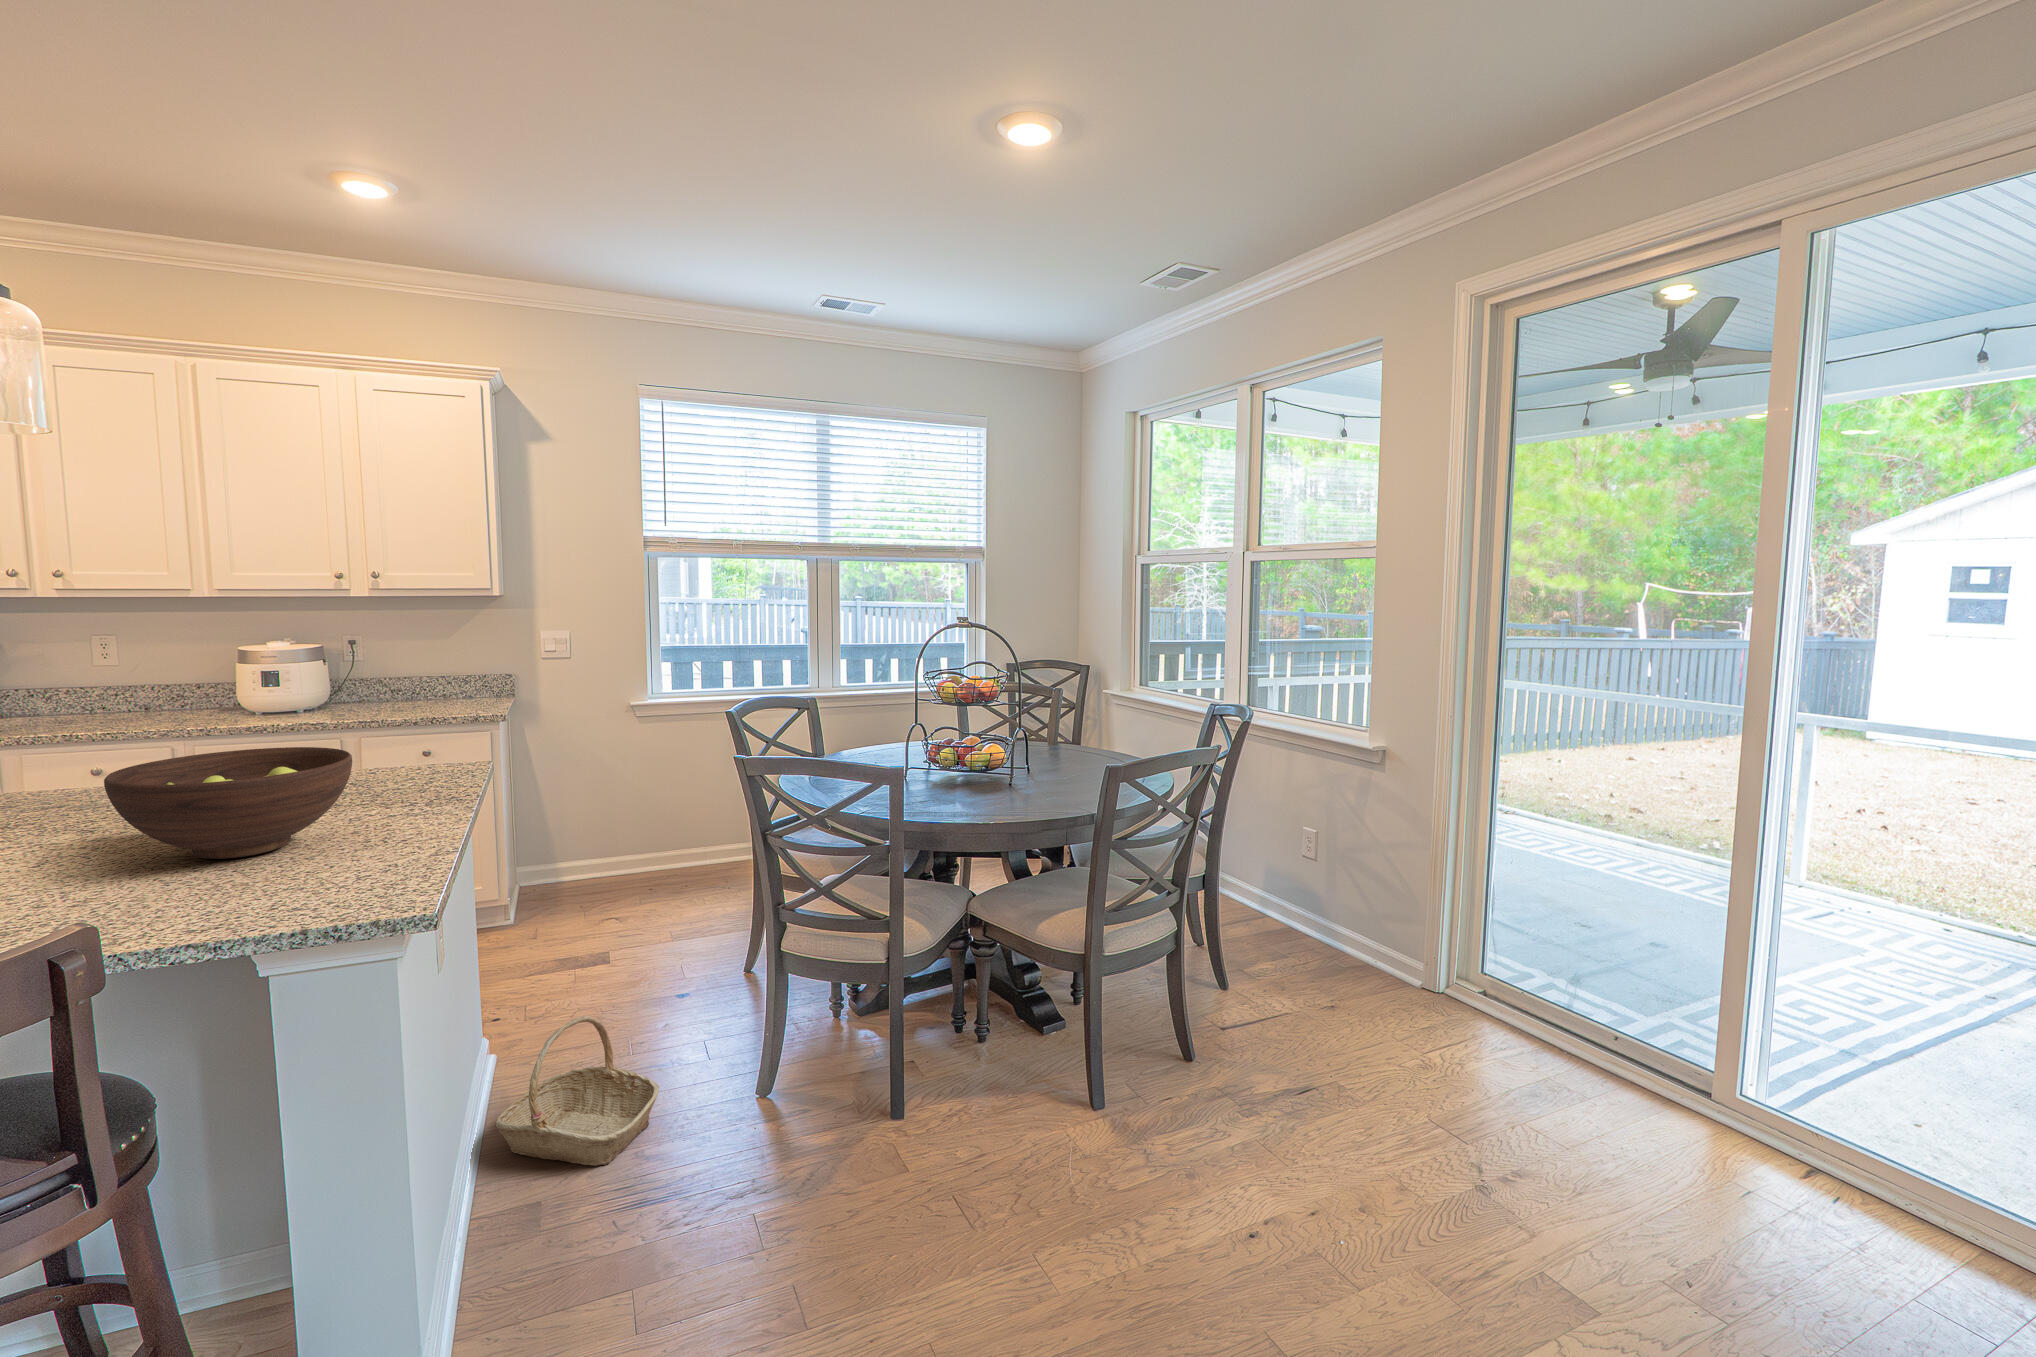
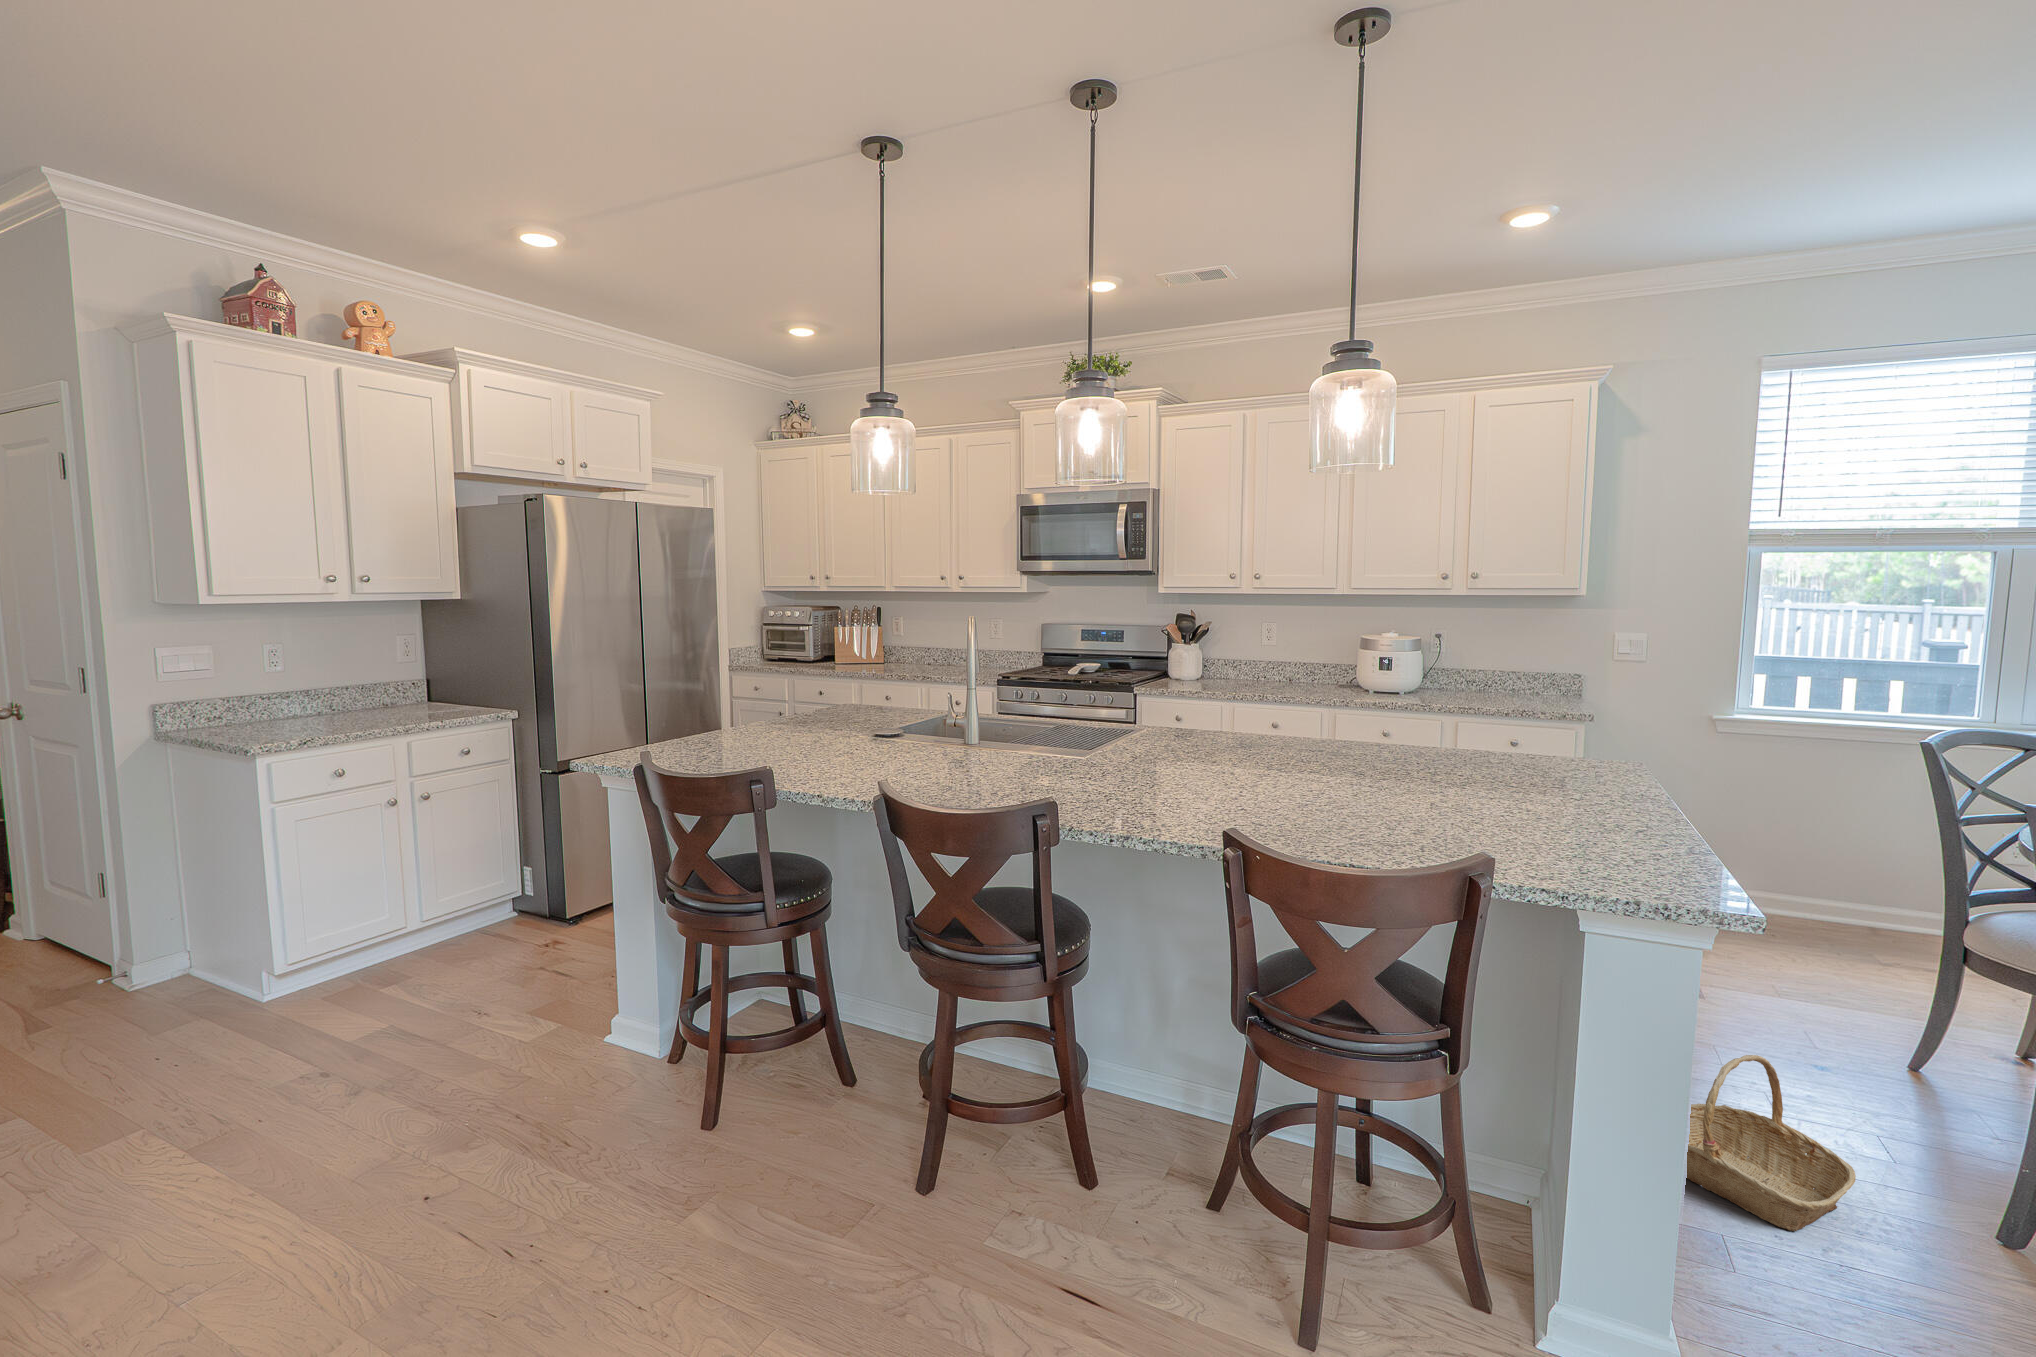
fruit bowl: present [104,747,352,859] -> none [1410,725,1595,818]

